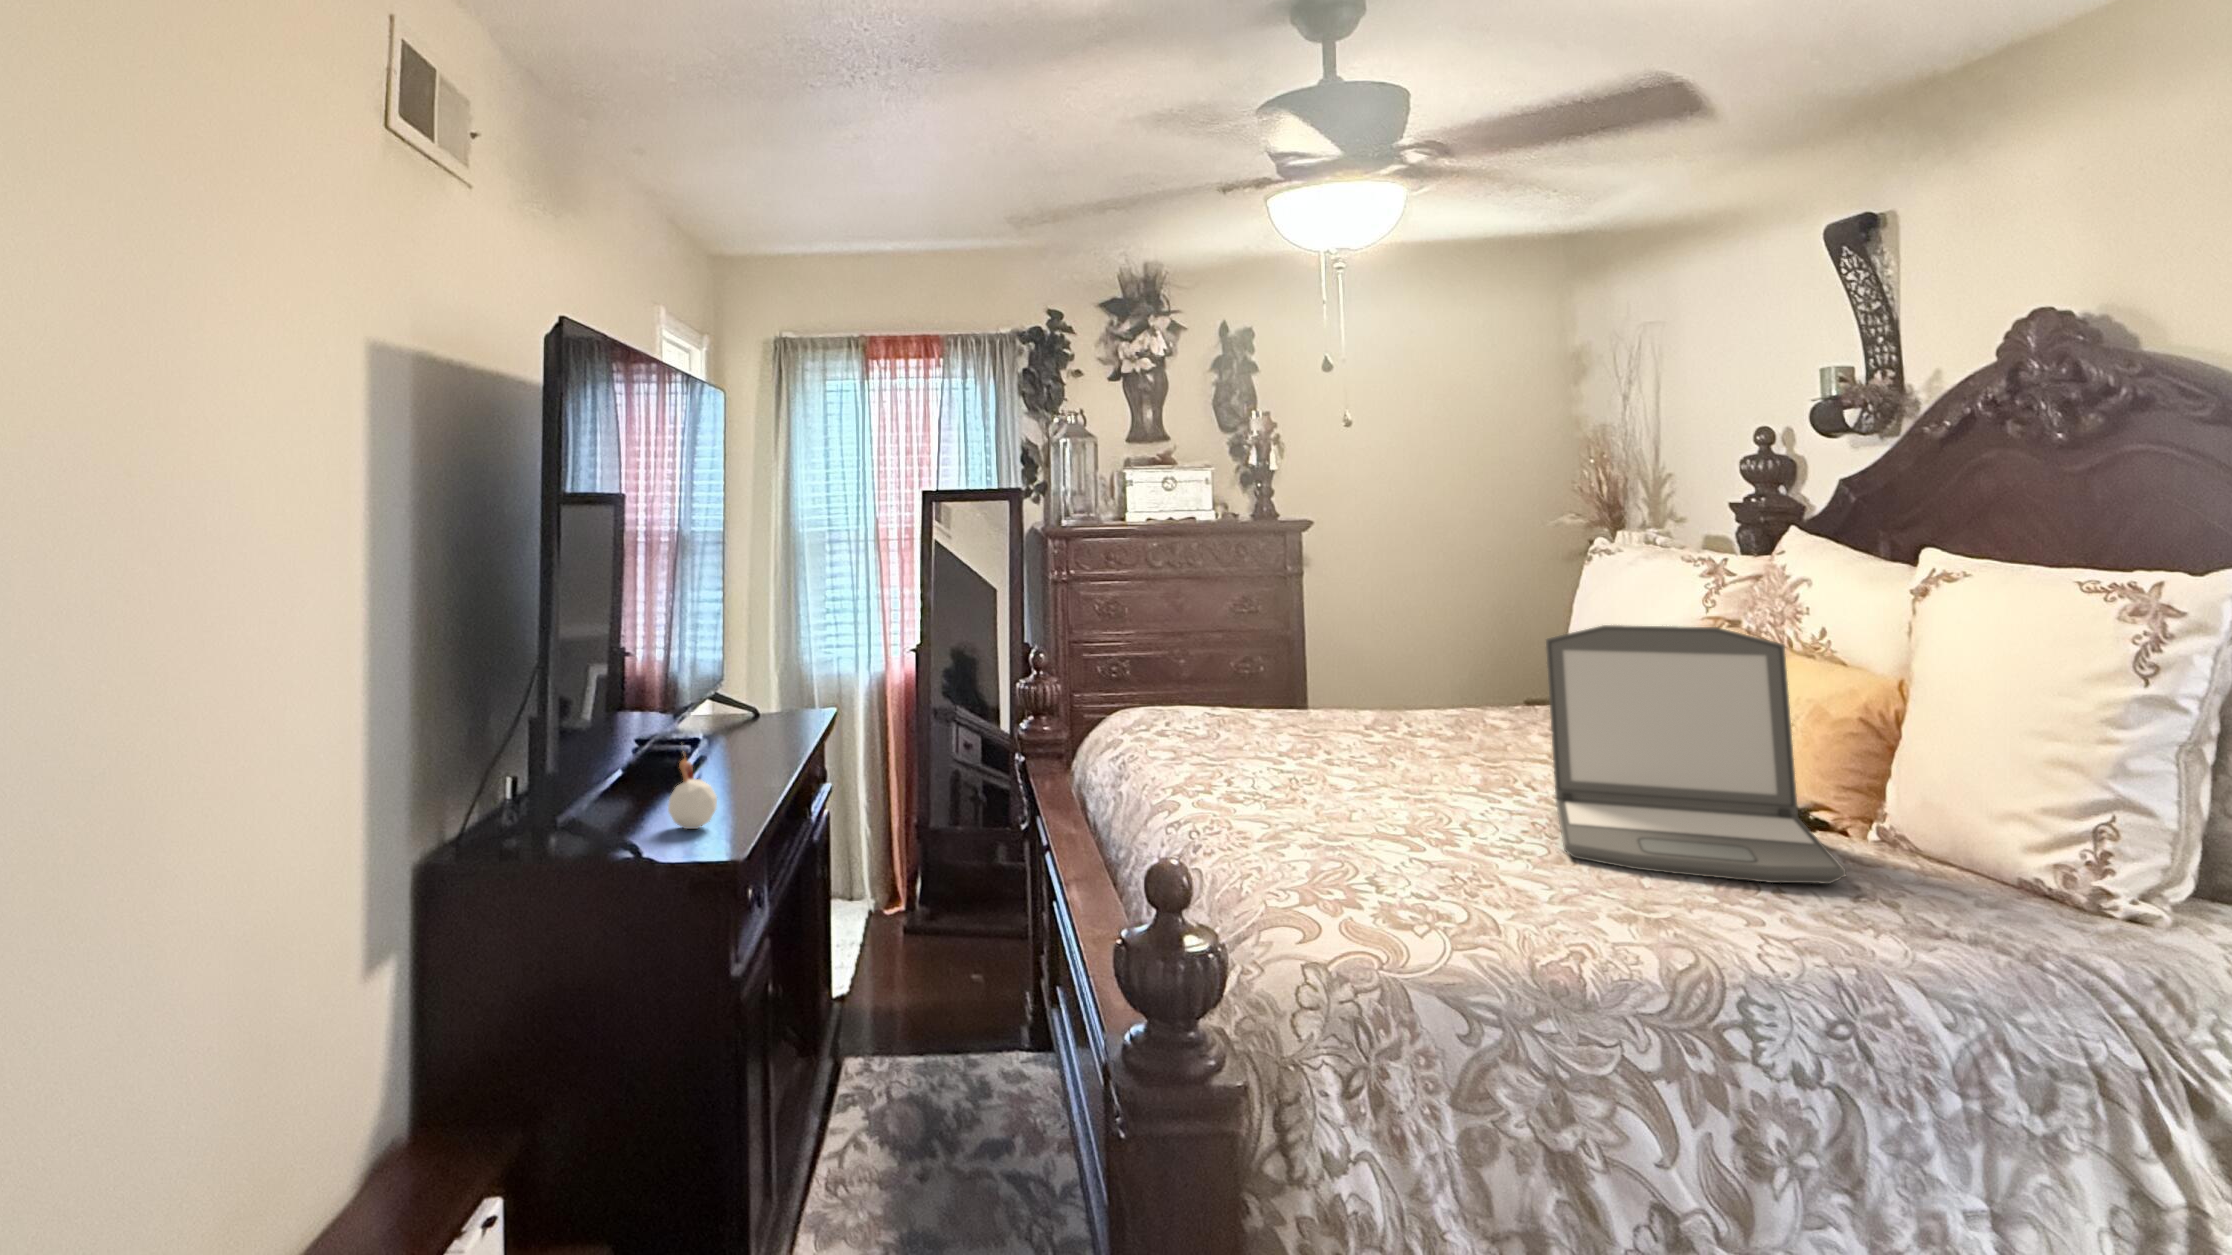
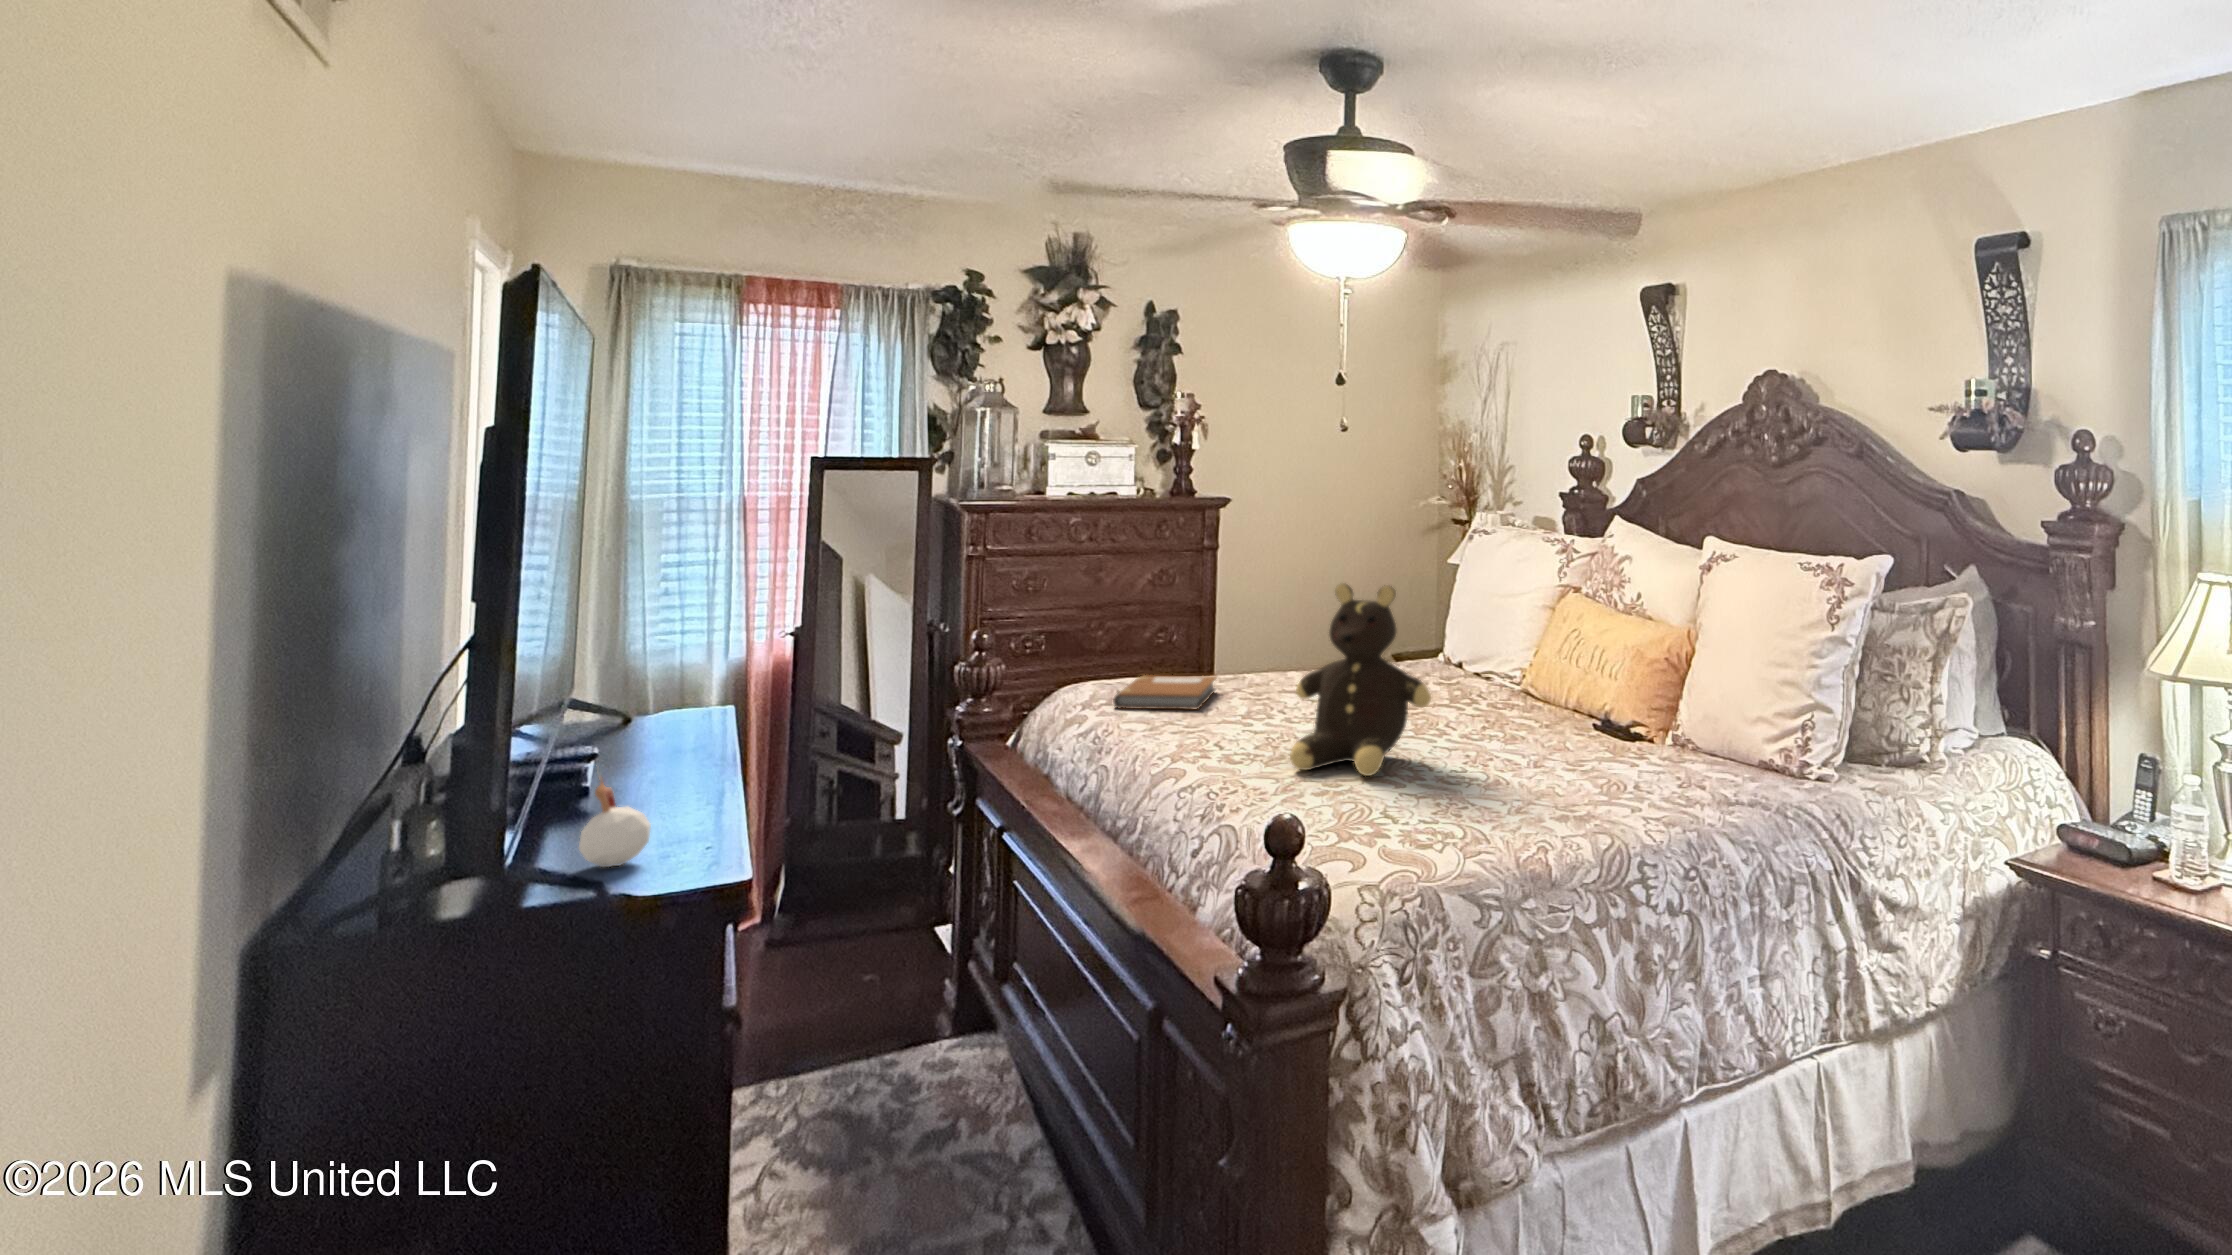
teddy bear: none [1290,603,1464,832] -> present [1290,583,1431,776]
laptop: present [1546,625,1846,884] -> none [1483,597,1678,782]
notebook: none [1149,701,1264,740] -> present [1113,675,1216,709]

